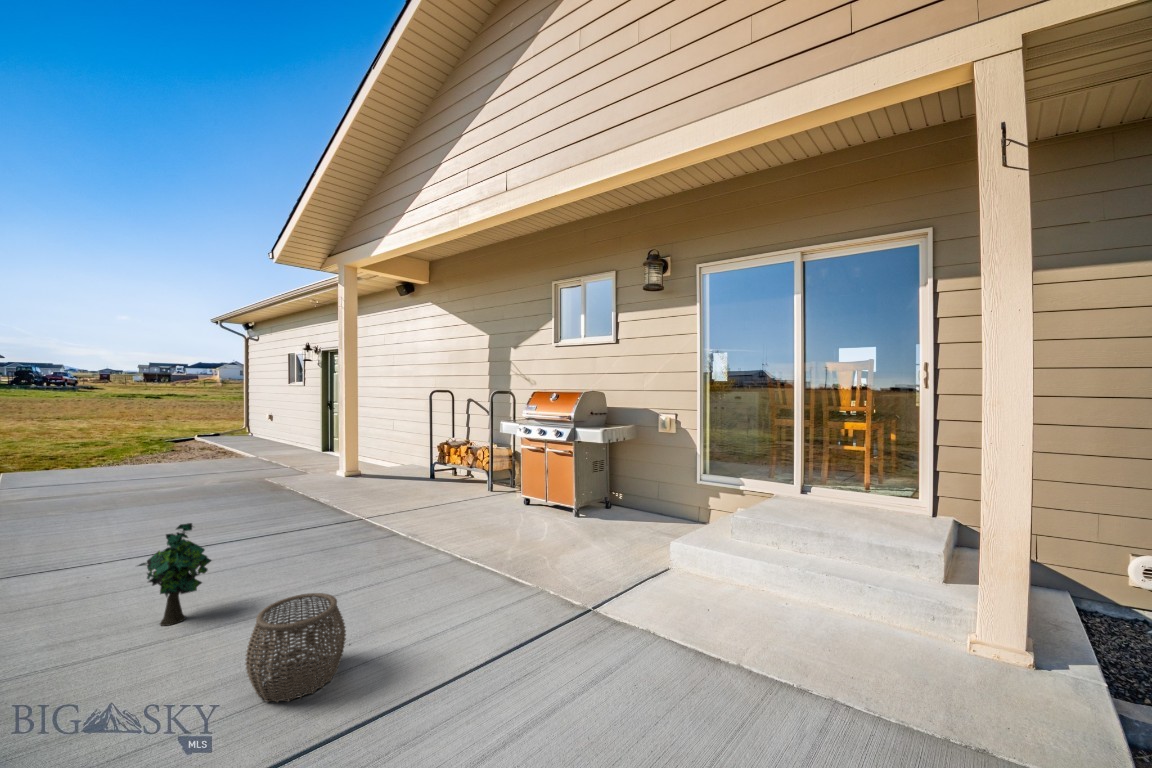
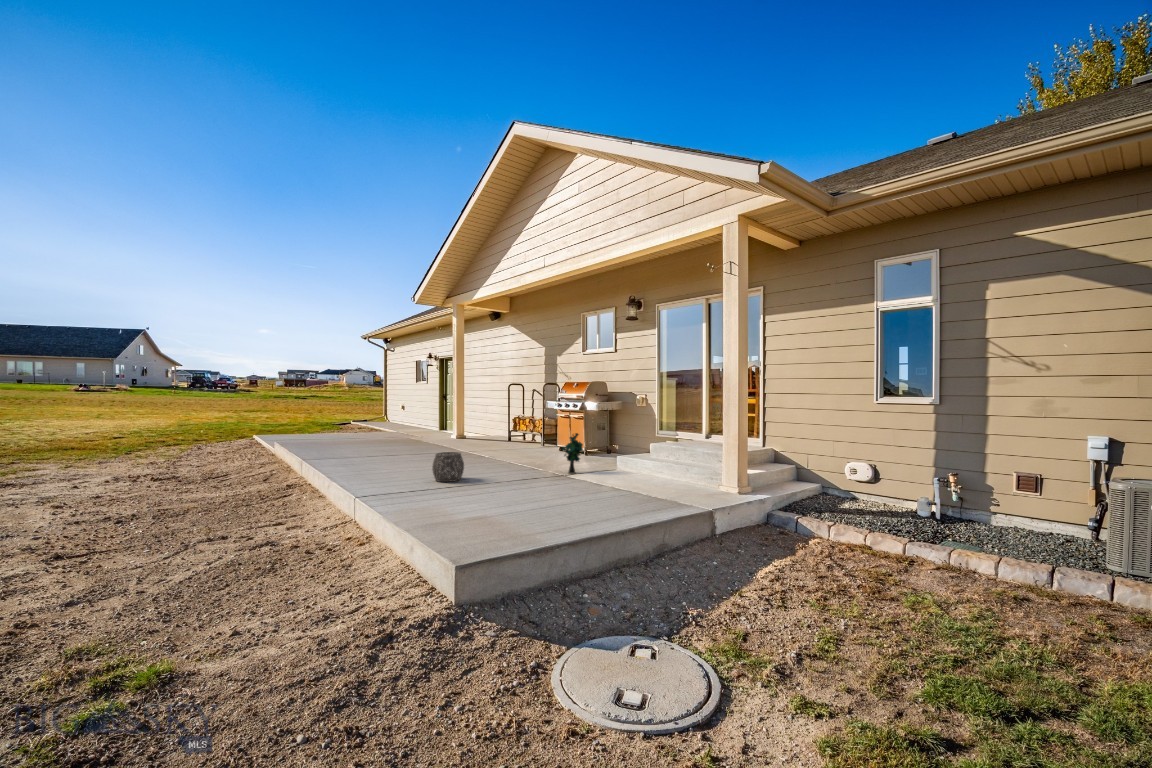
decorative plant: present [138,523,211,626] -> present [562,433,583,474]

